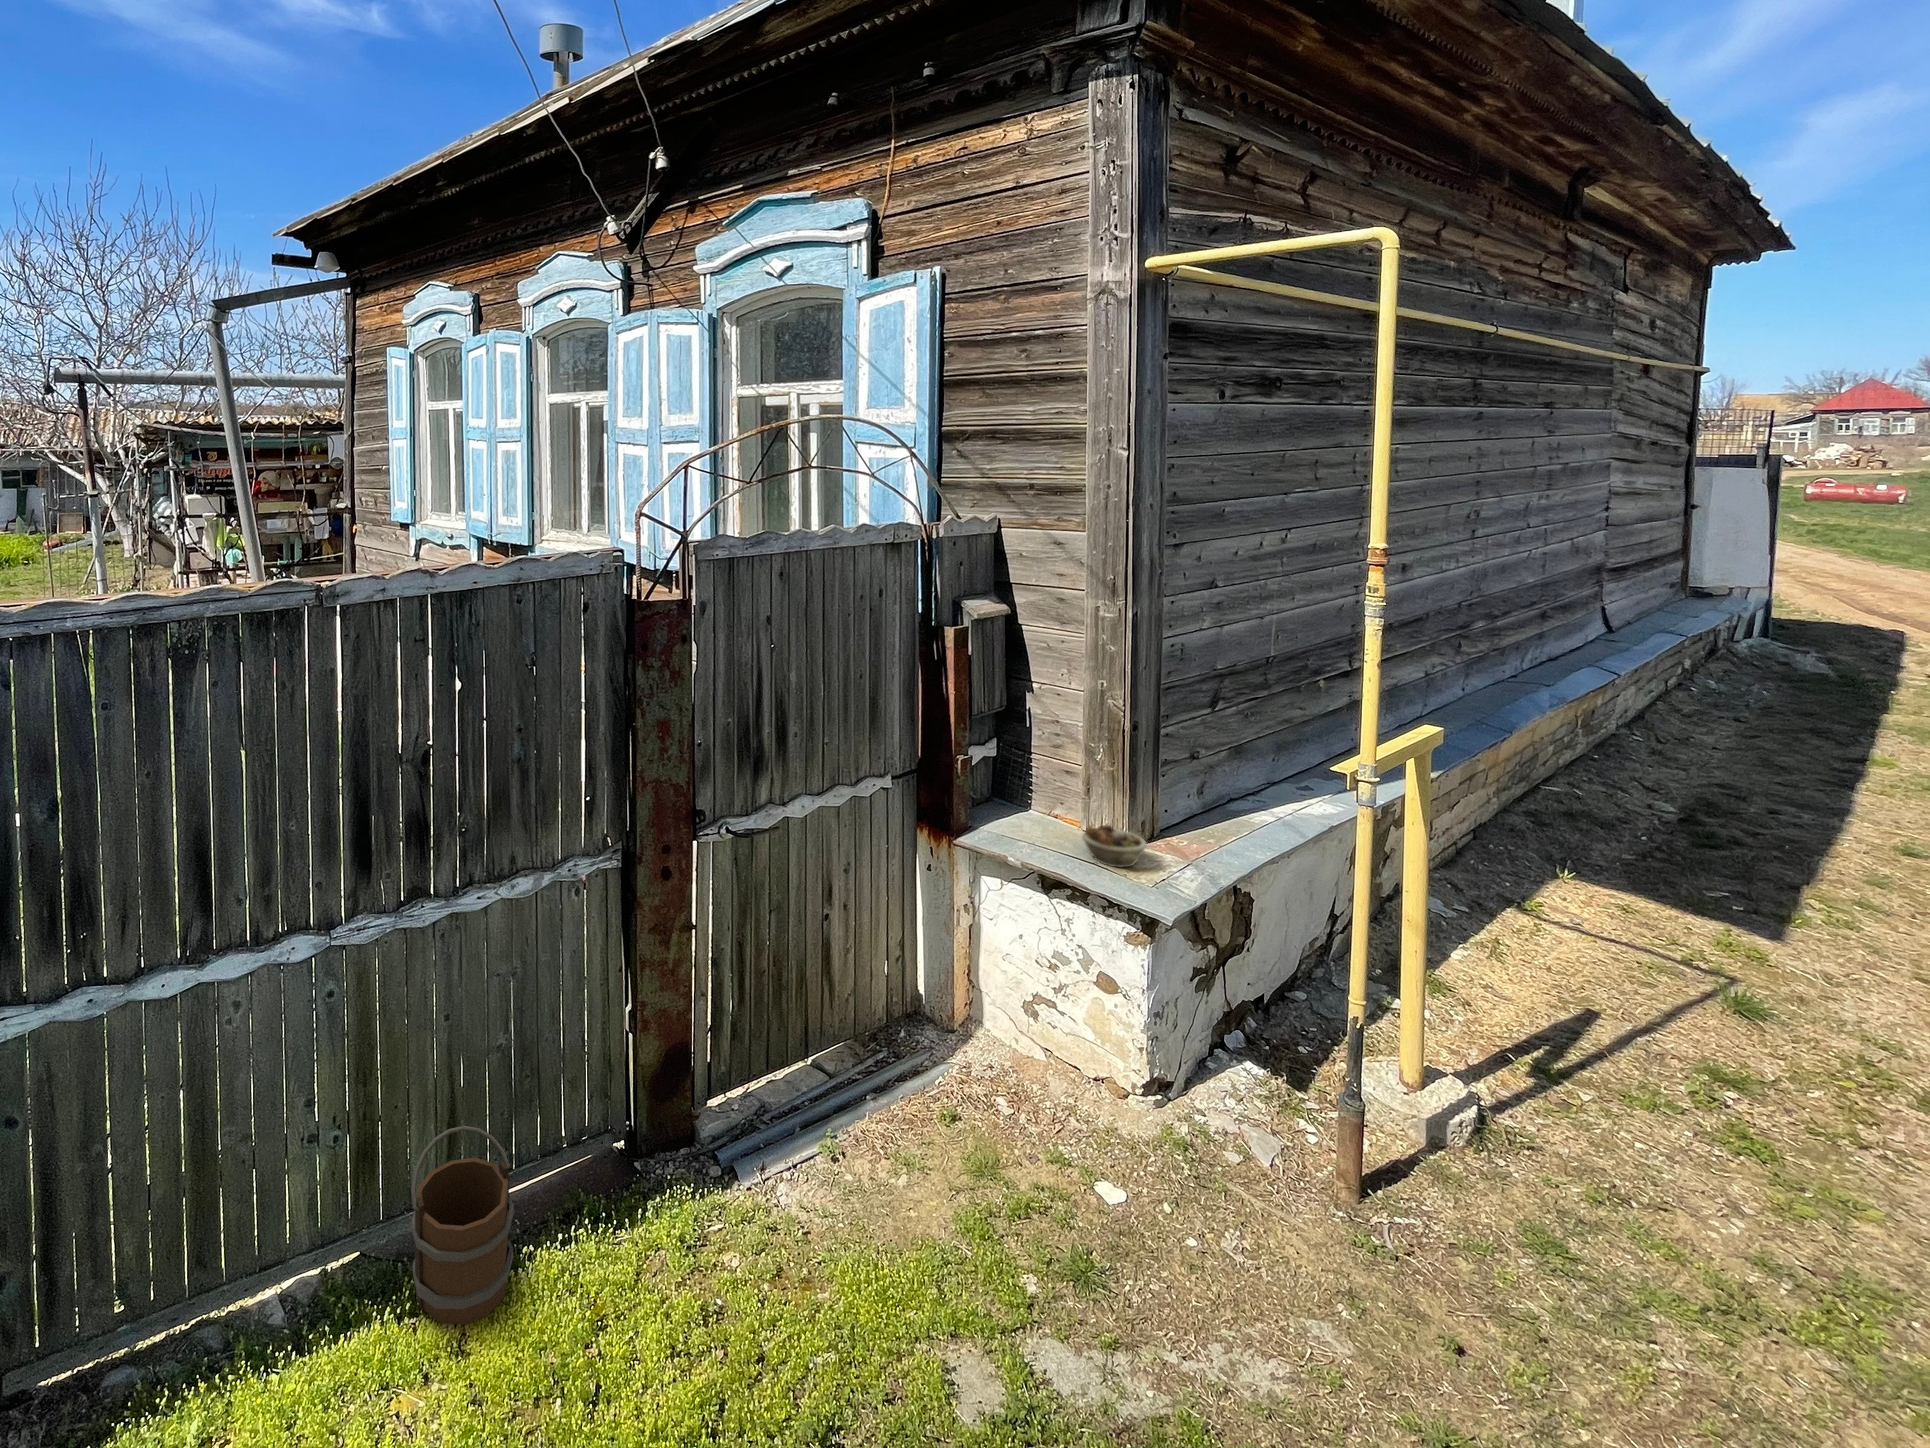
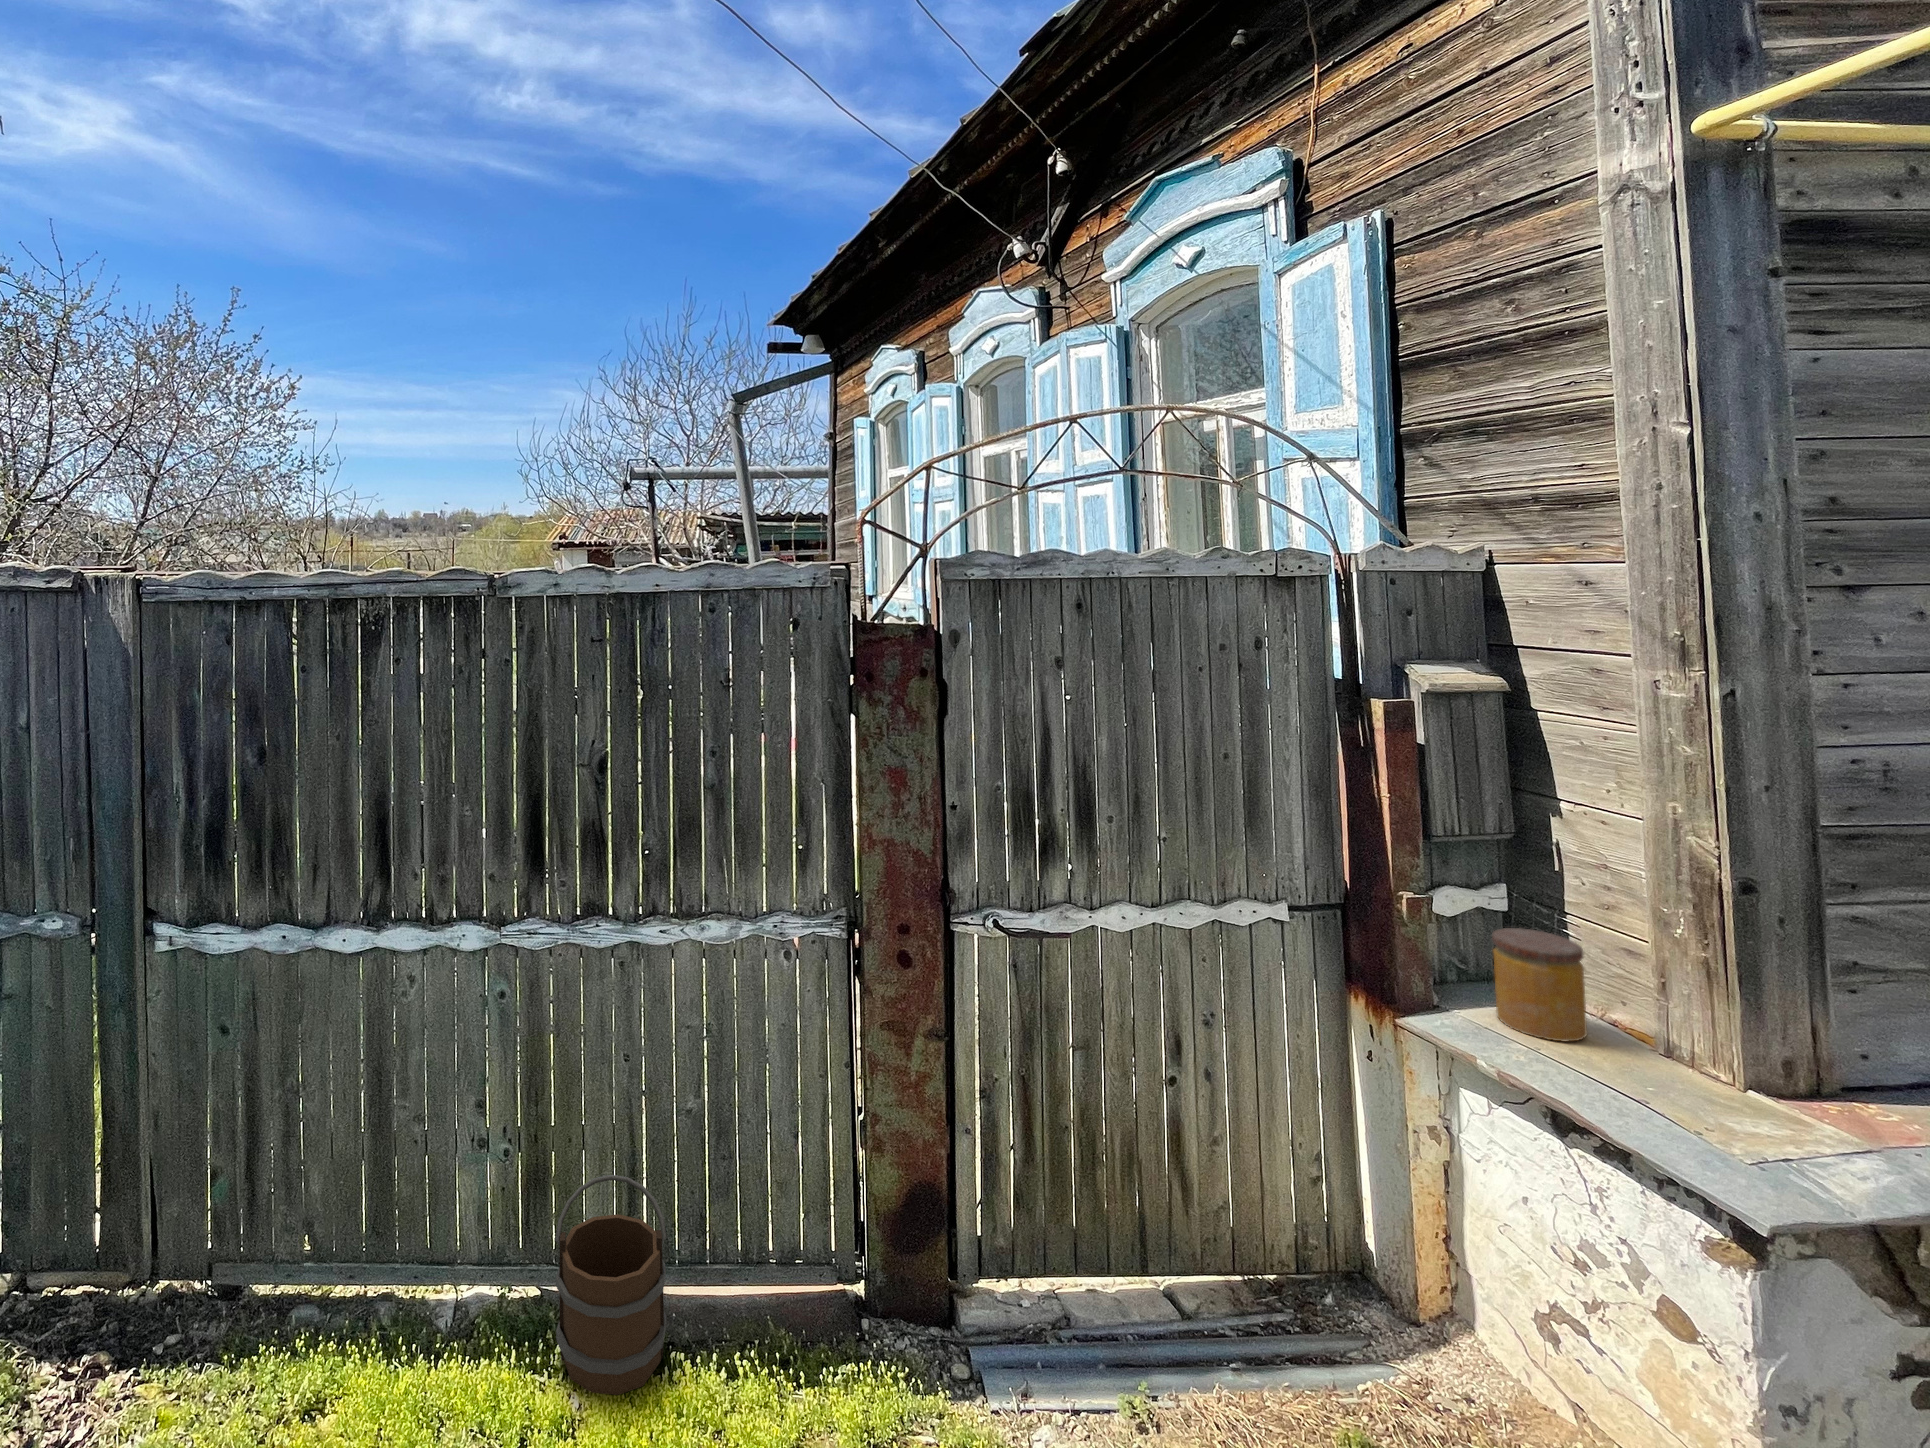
jar: none [998,765,1047,834] -> present [1492,928,1587,1041]
succulent planter: present [1082,825,1147,867] -> none [1630,1043,1768,1123]

